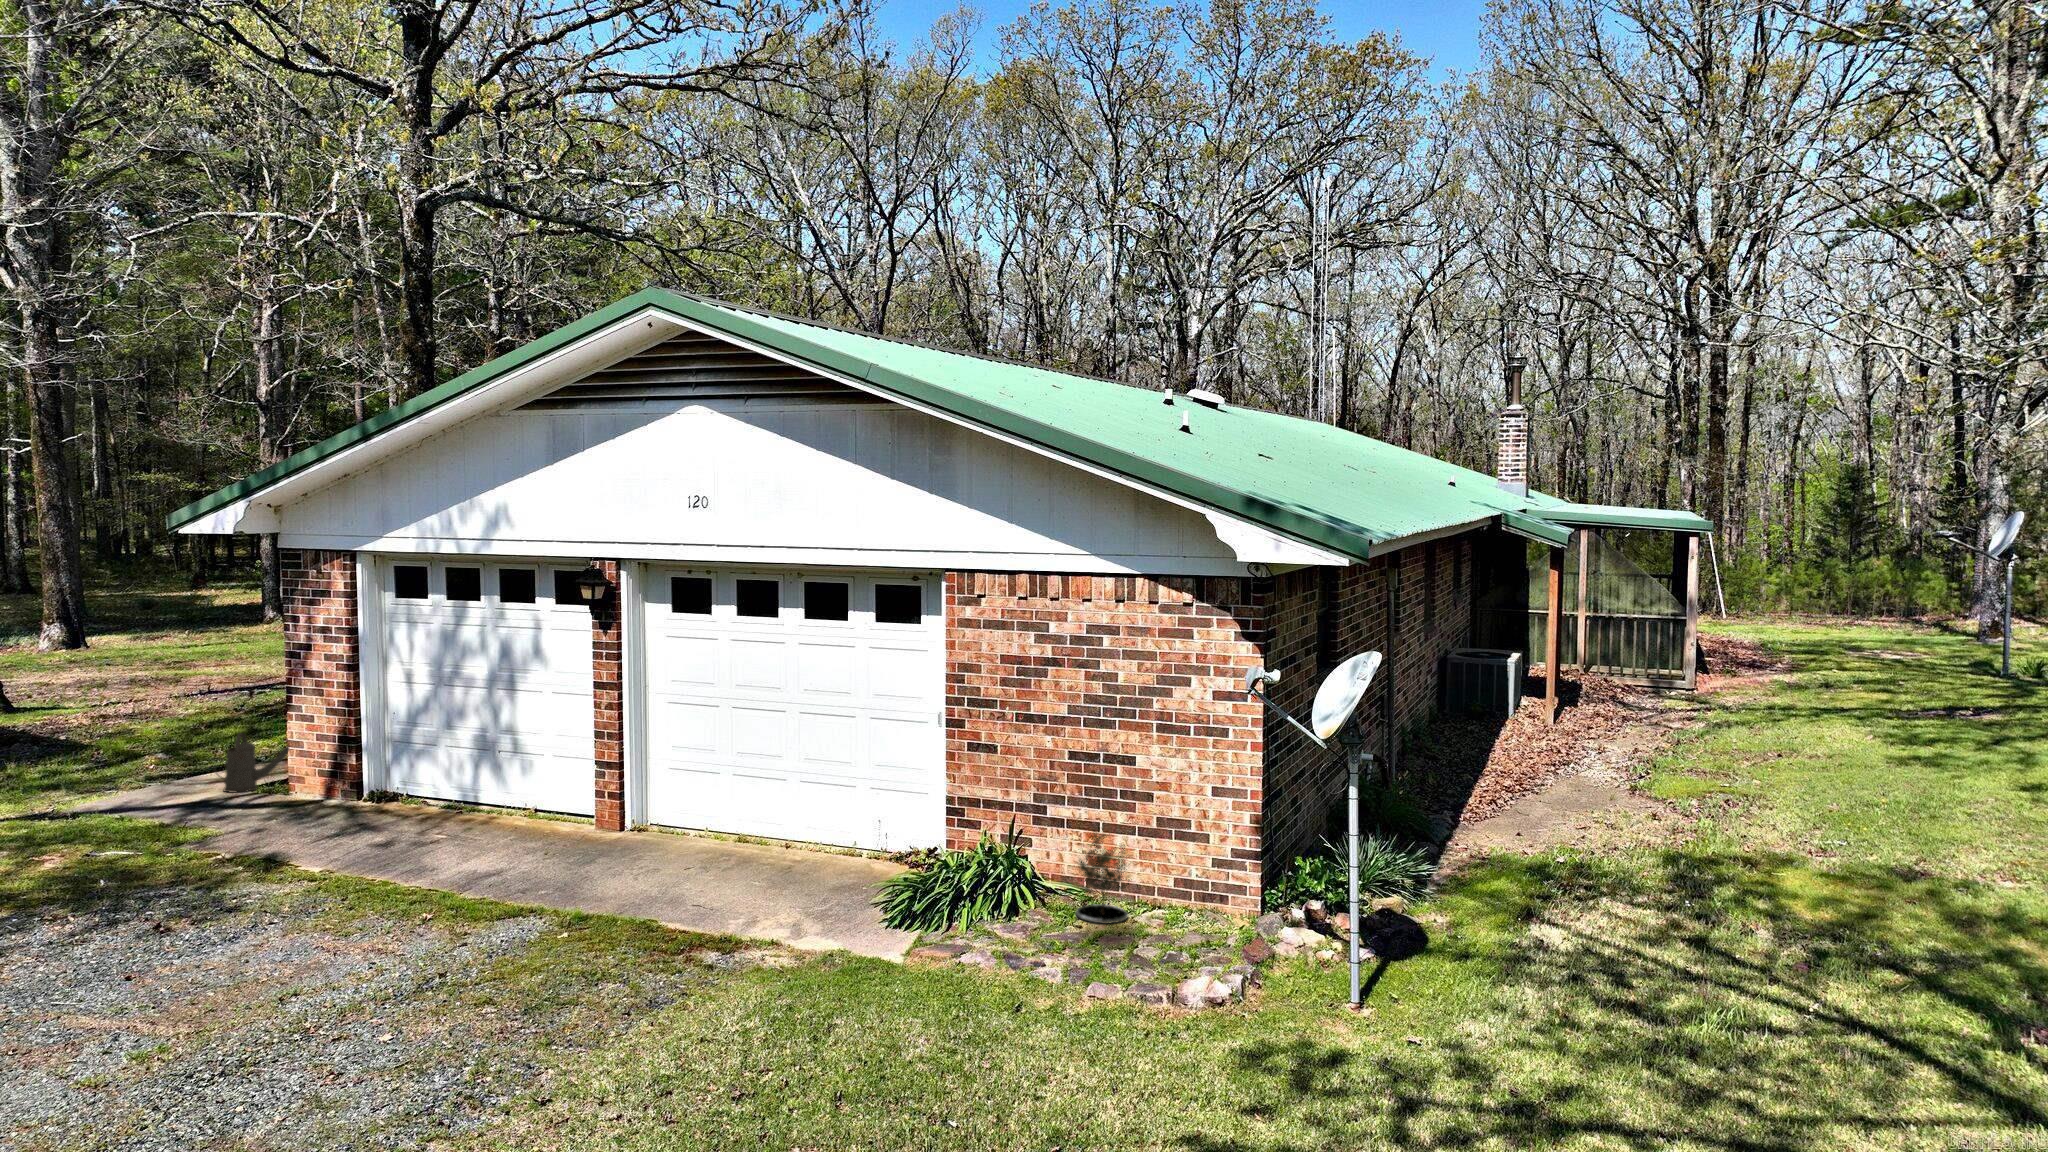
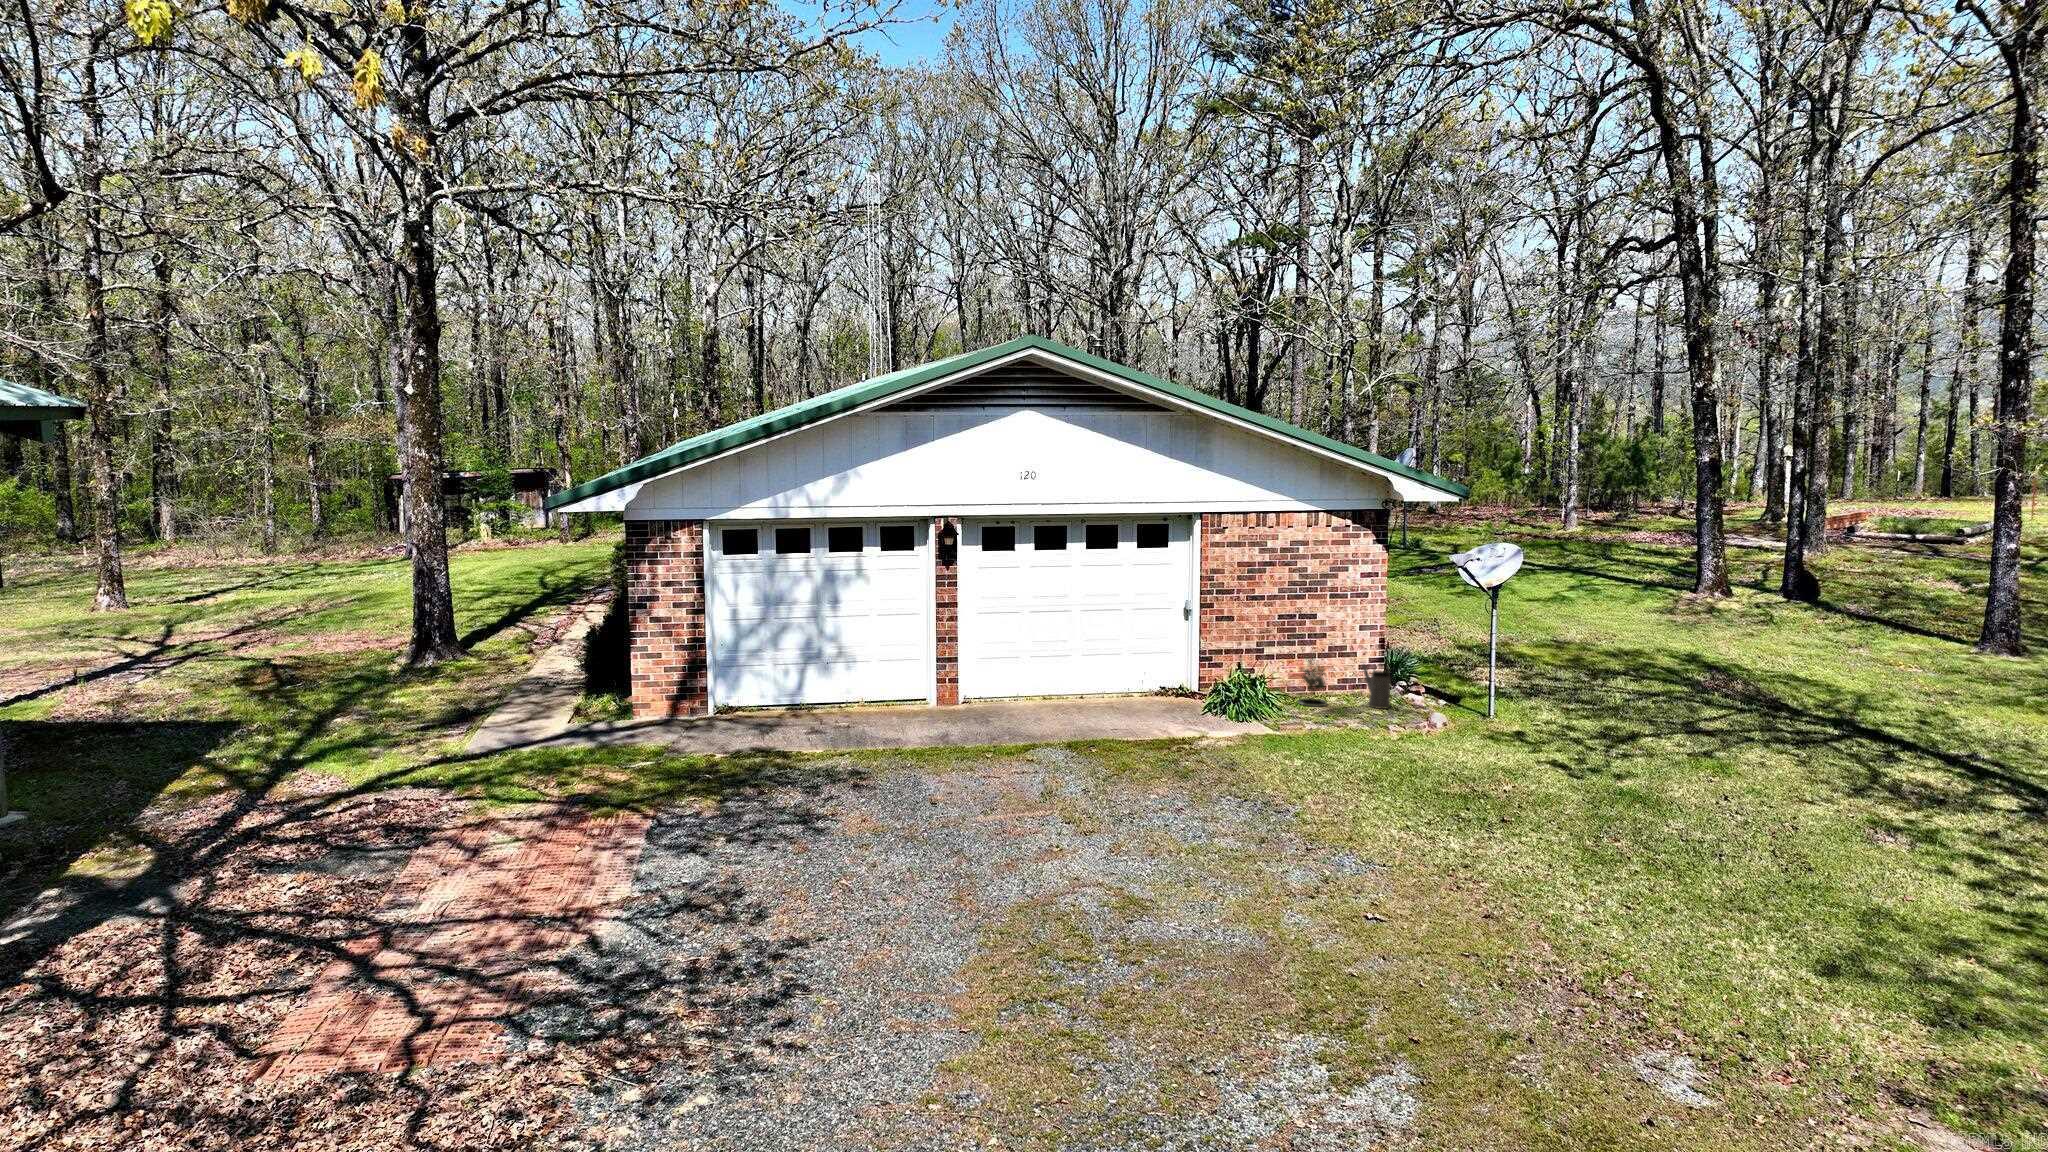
watering can: present [214,733,289,793] -> present [1362,663,1391,709]

